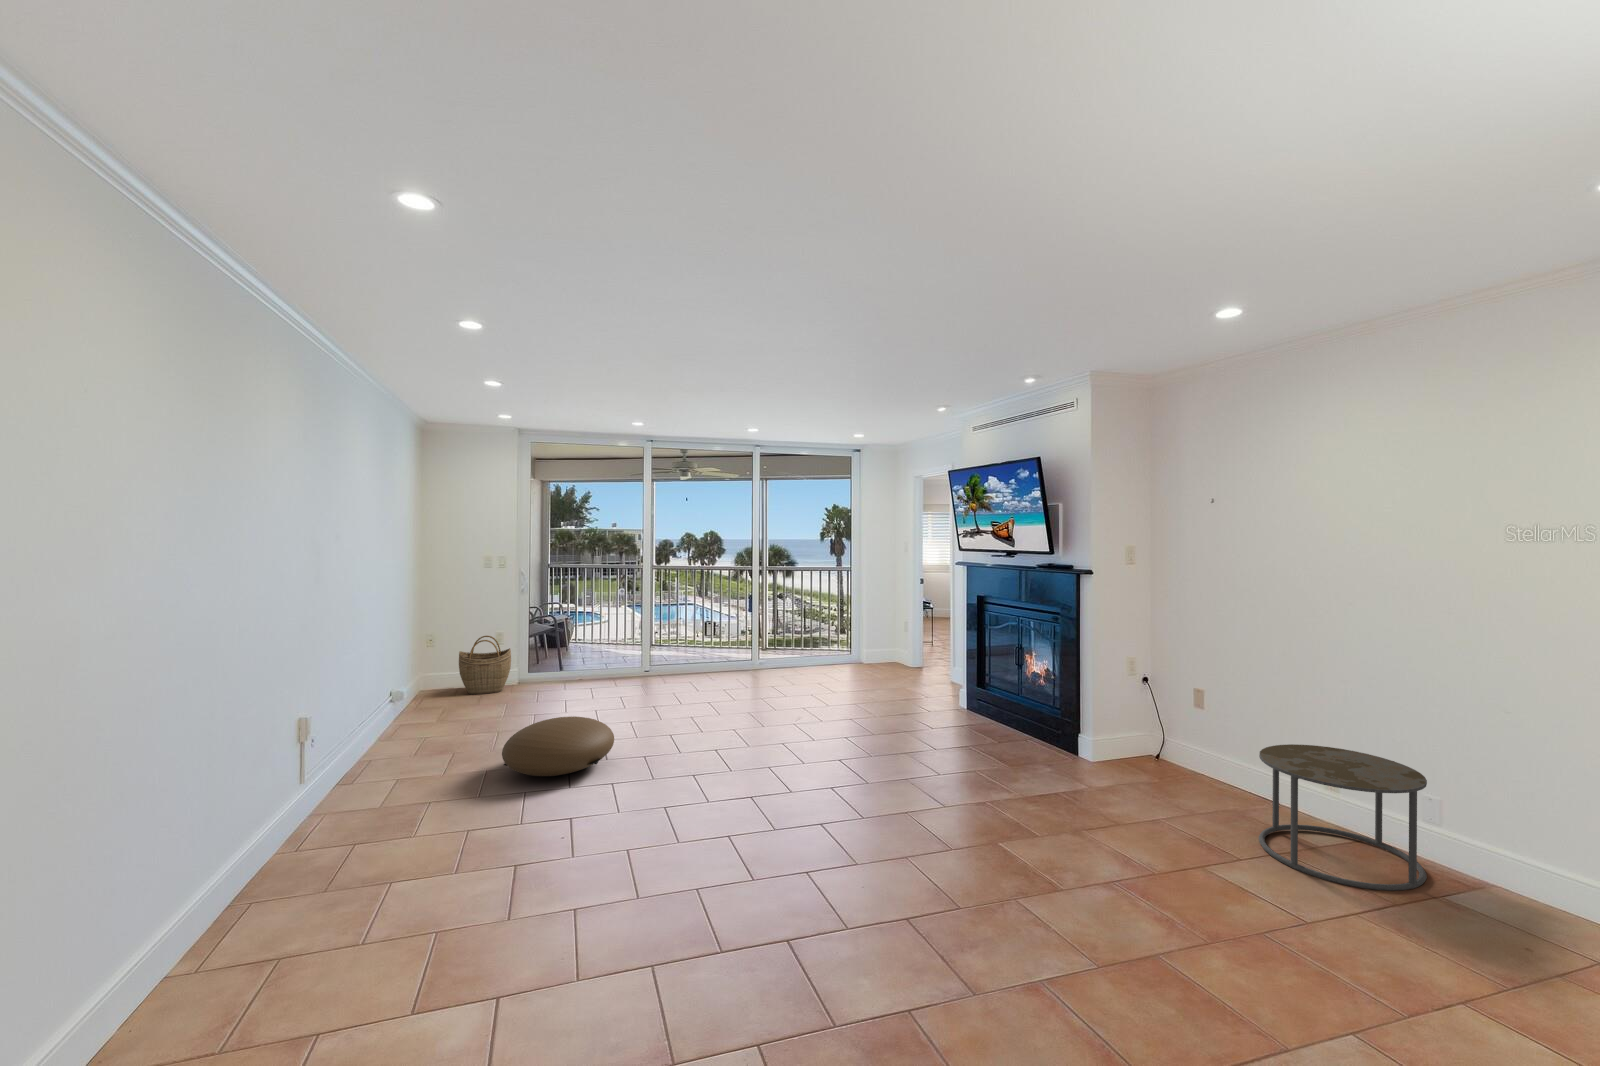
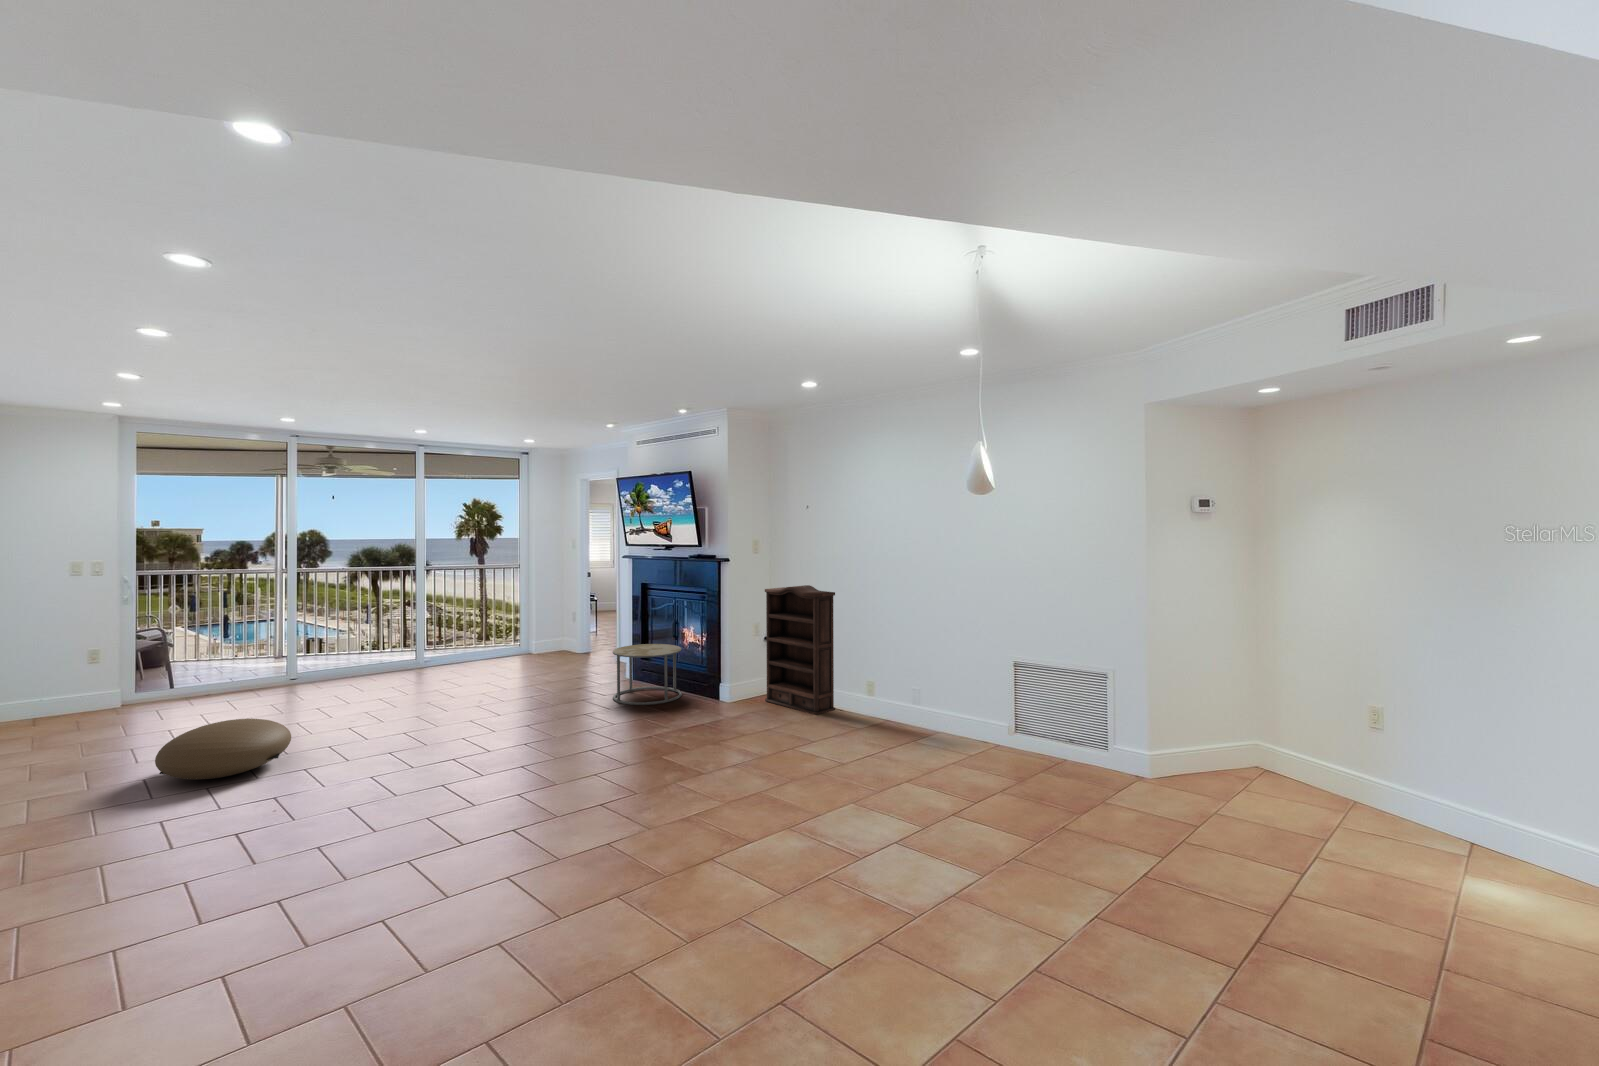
bookshelf: none [1144,612,1263,805] -> present [765,585,835,715]
woven basket: present [459,636,511,695] -> none [24,655,106,725]
side table: present [1259,744,1427,891] -> present [613,644,682,705]

